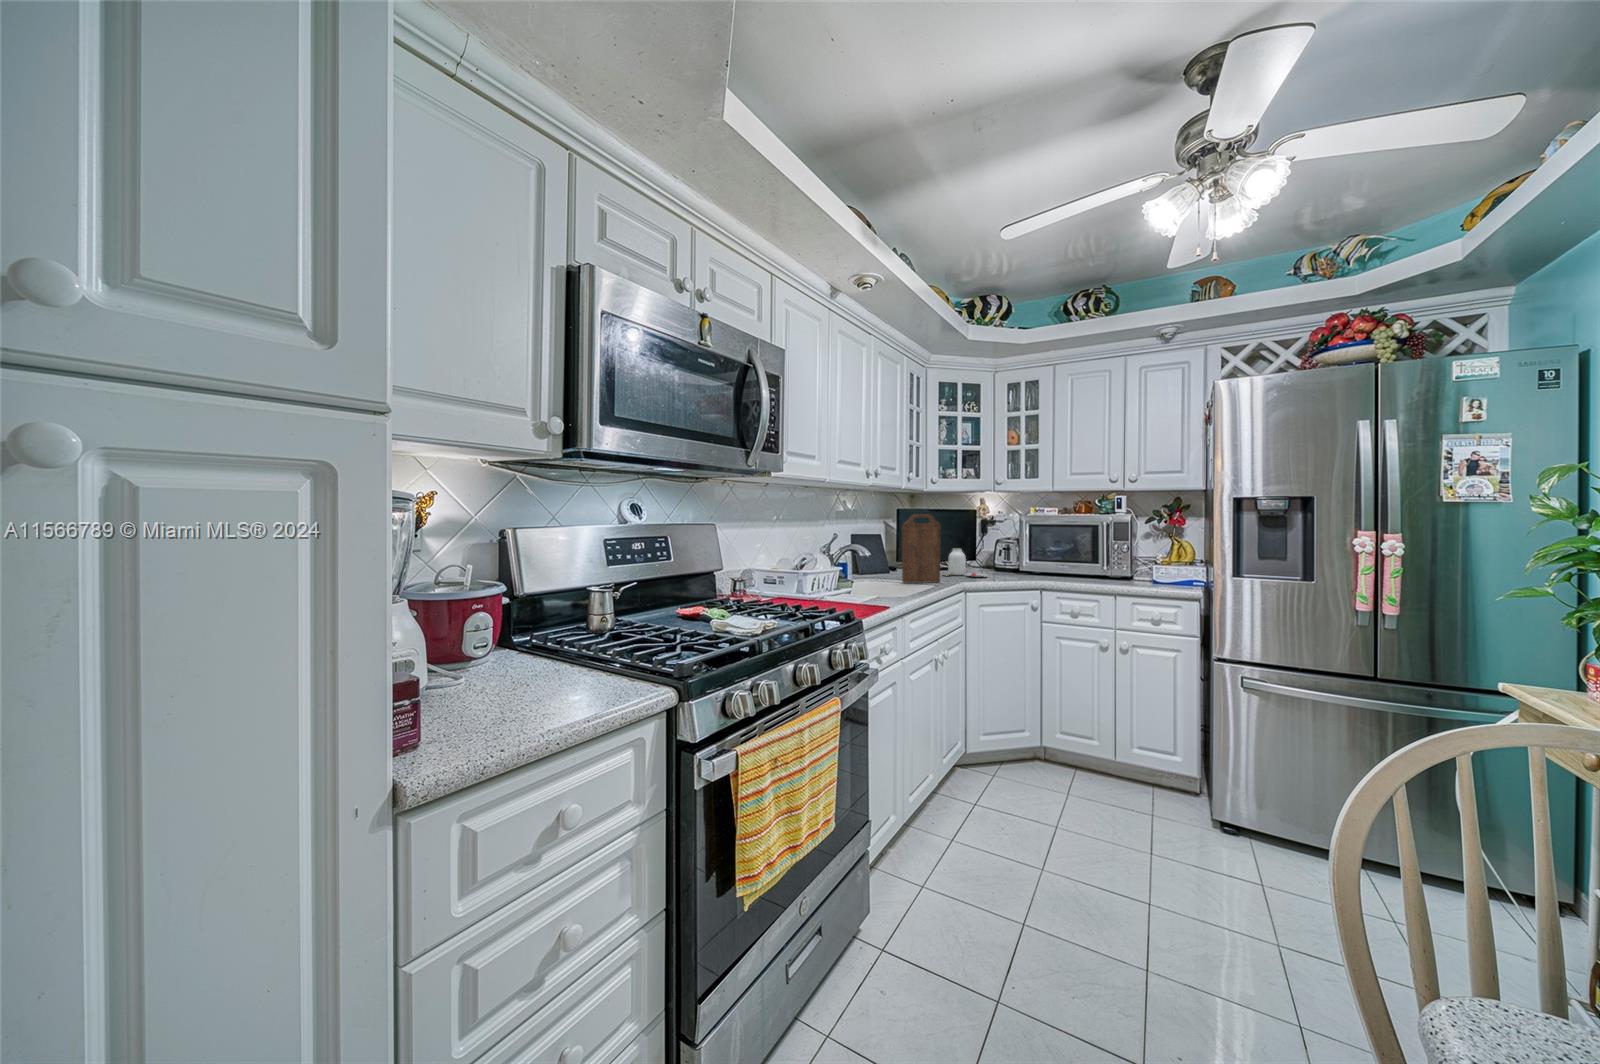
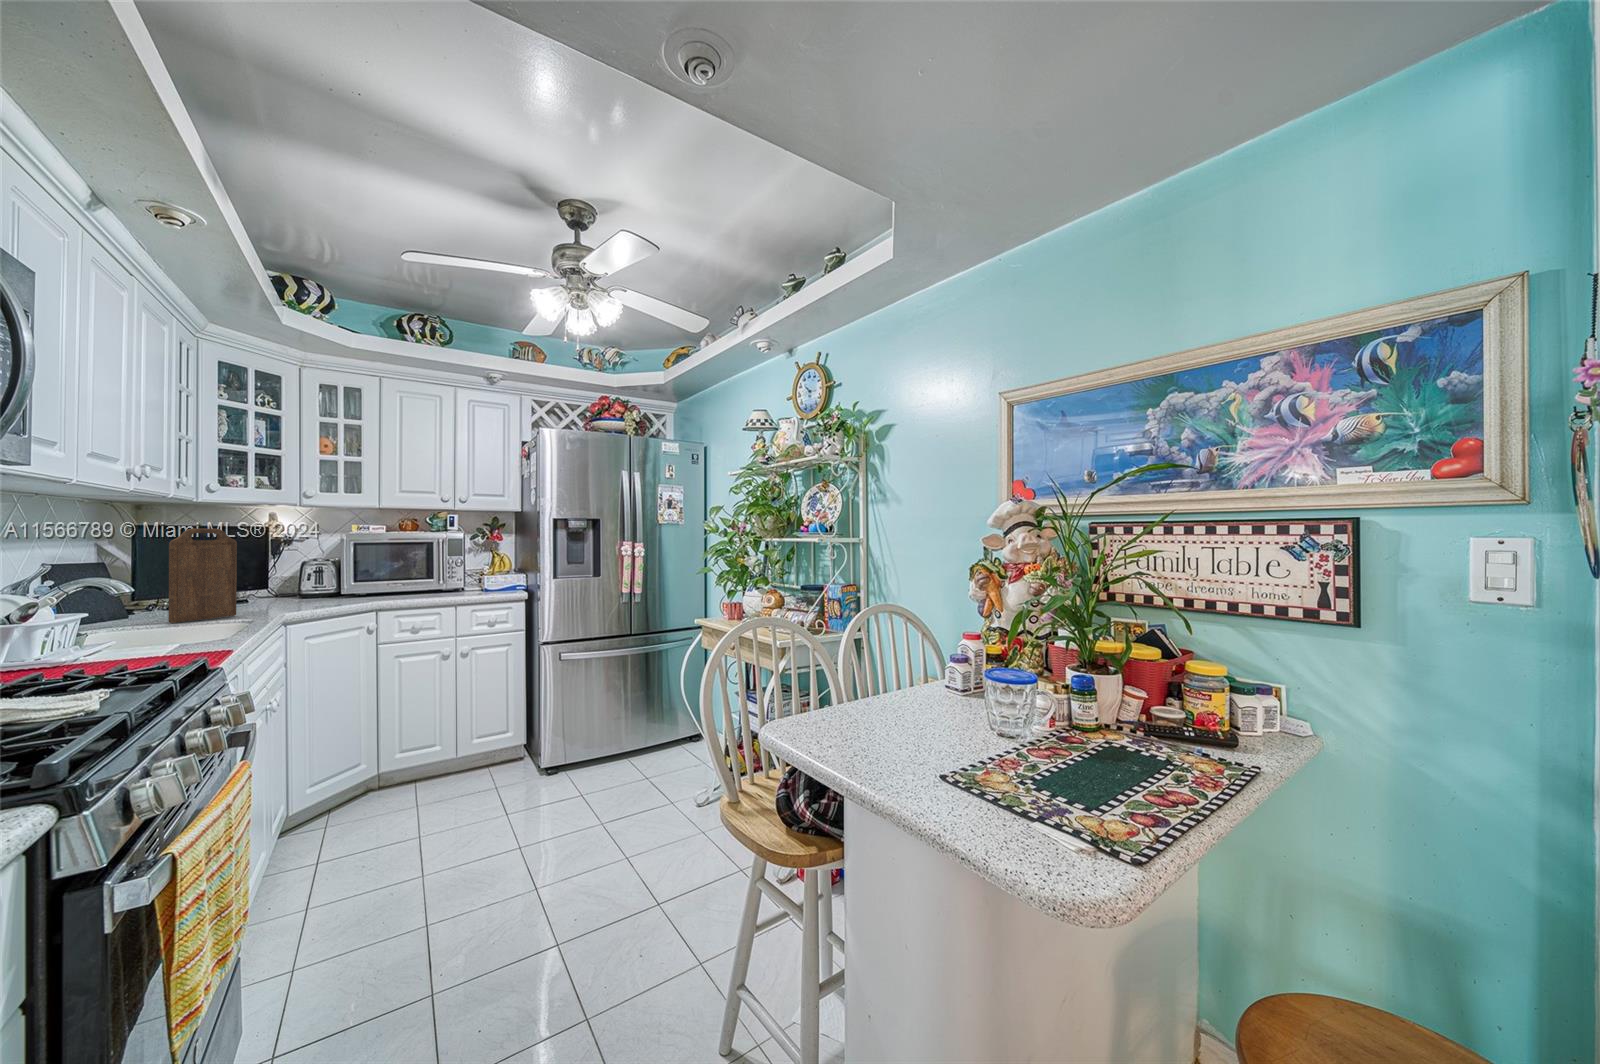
jar: present [948,549,986,577] -> none [226,573,302,609]

